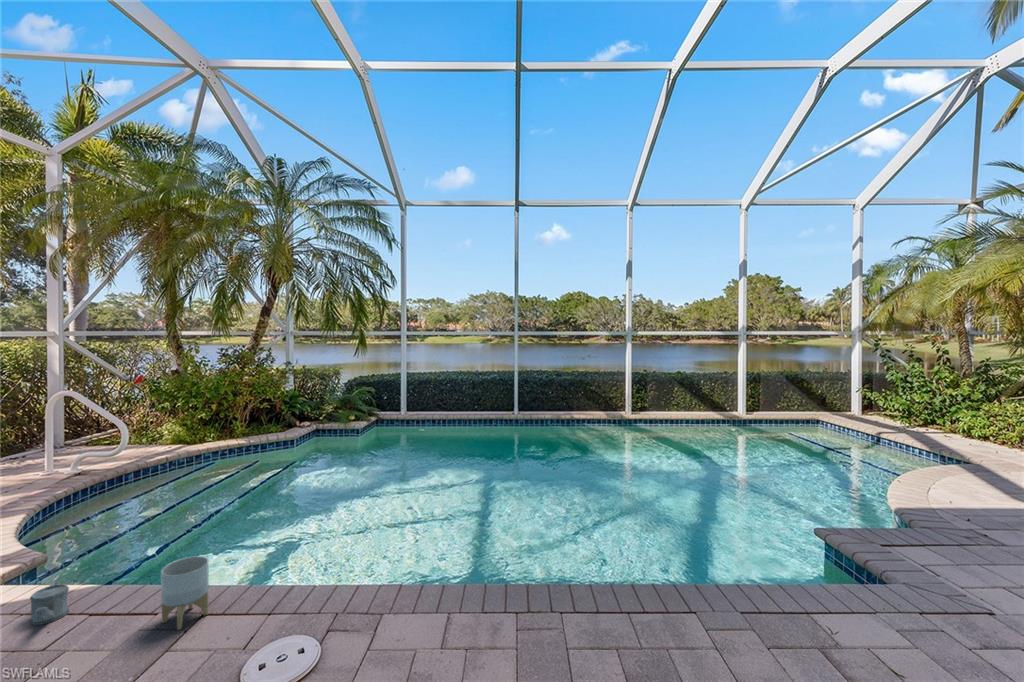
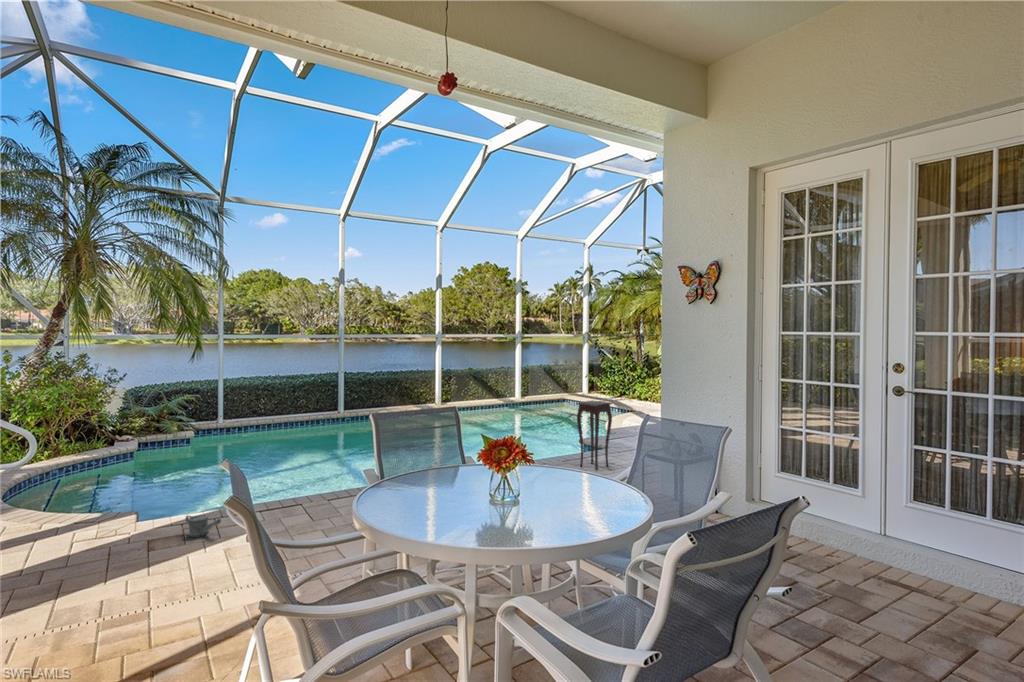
side table: none [806,458,911,639] -> present [577,401,612,470]
planter: present [161,556,209,630] -> none [279,485,303,522]

